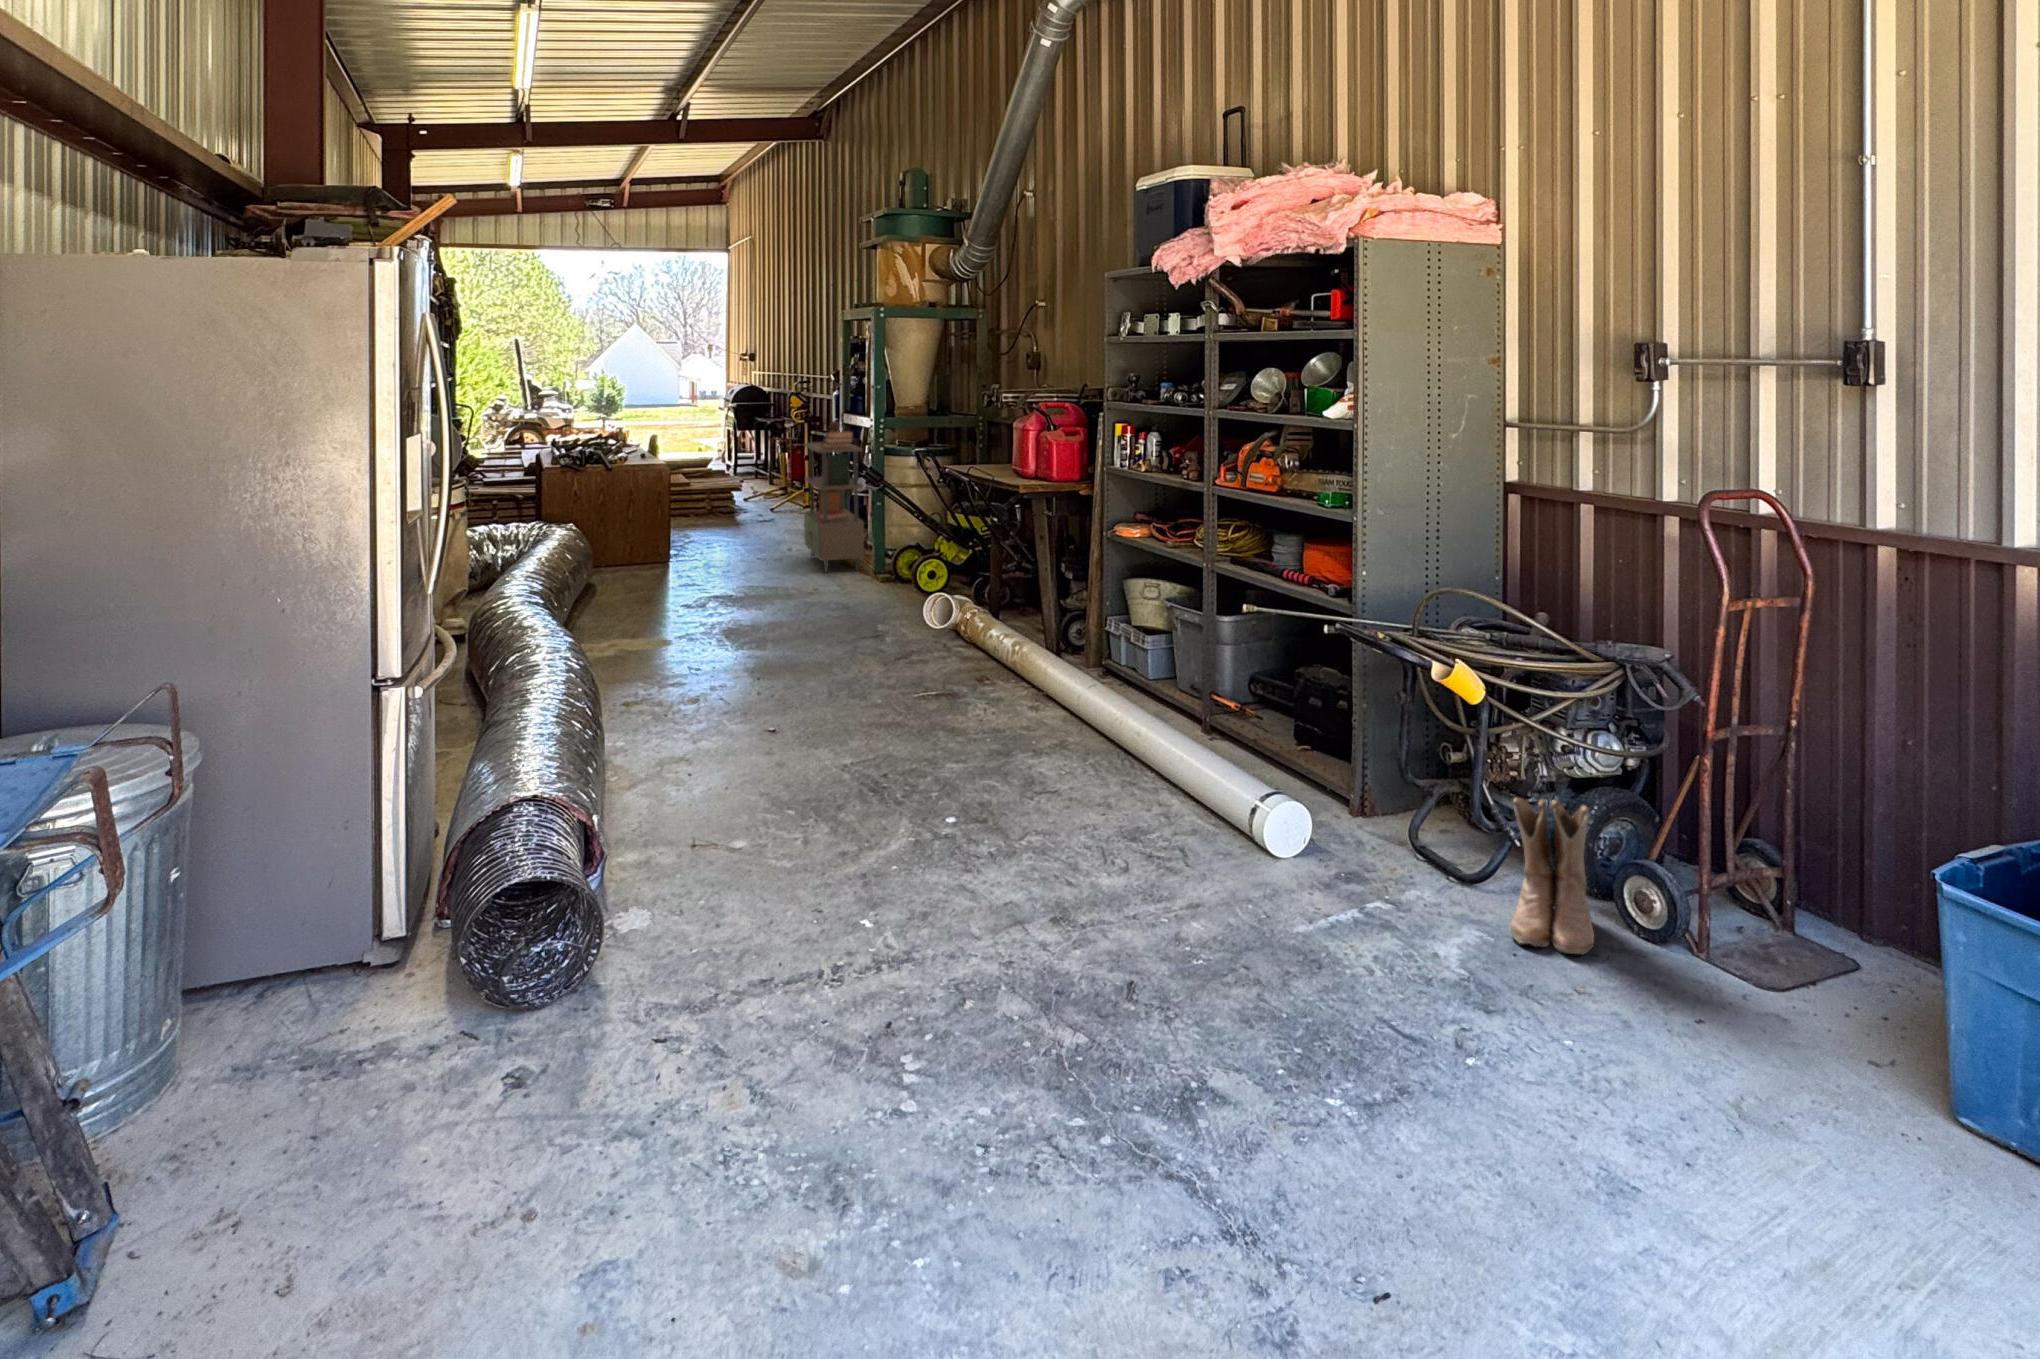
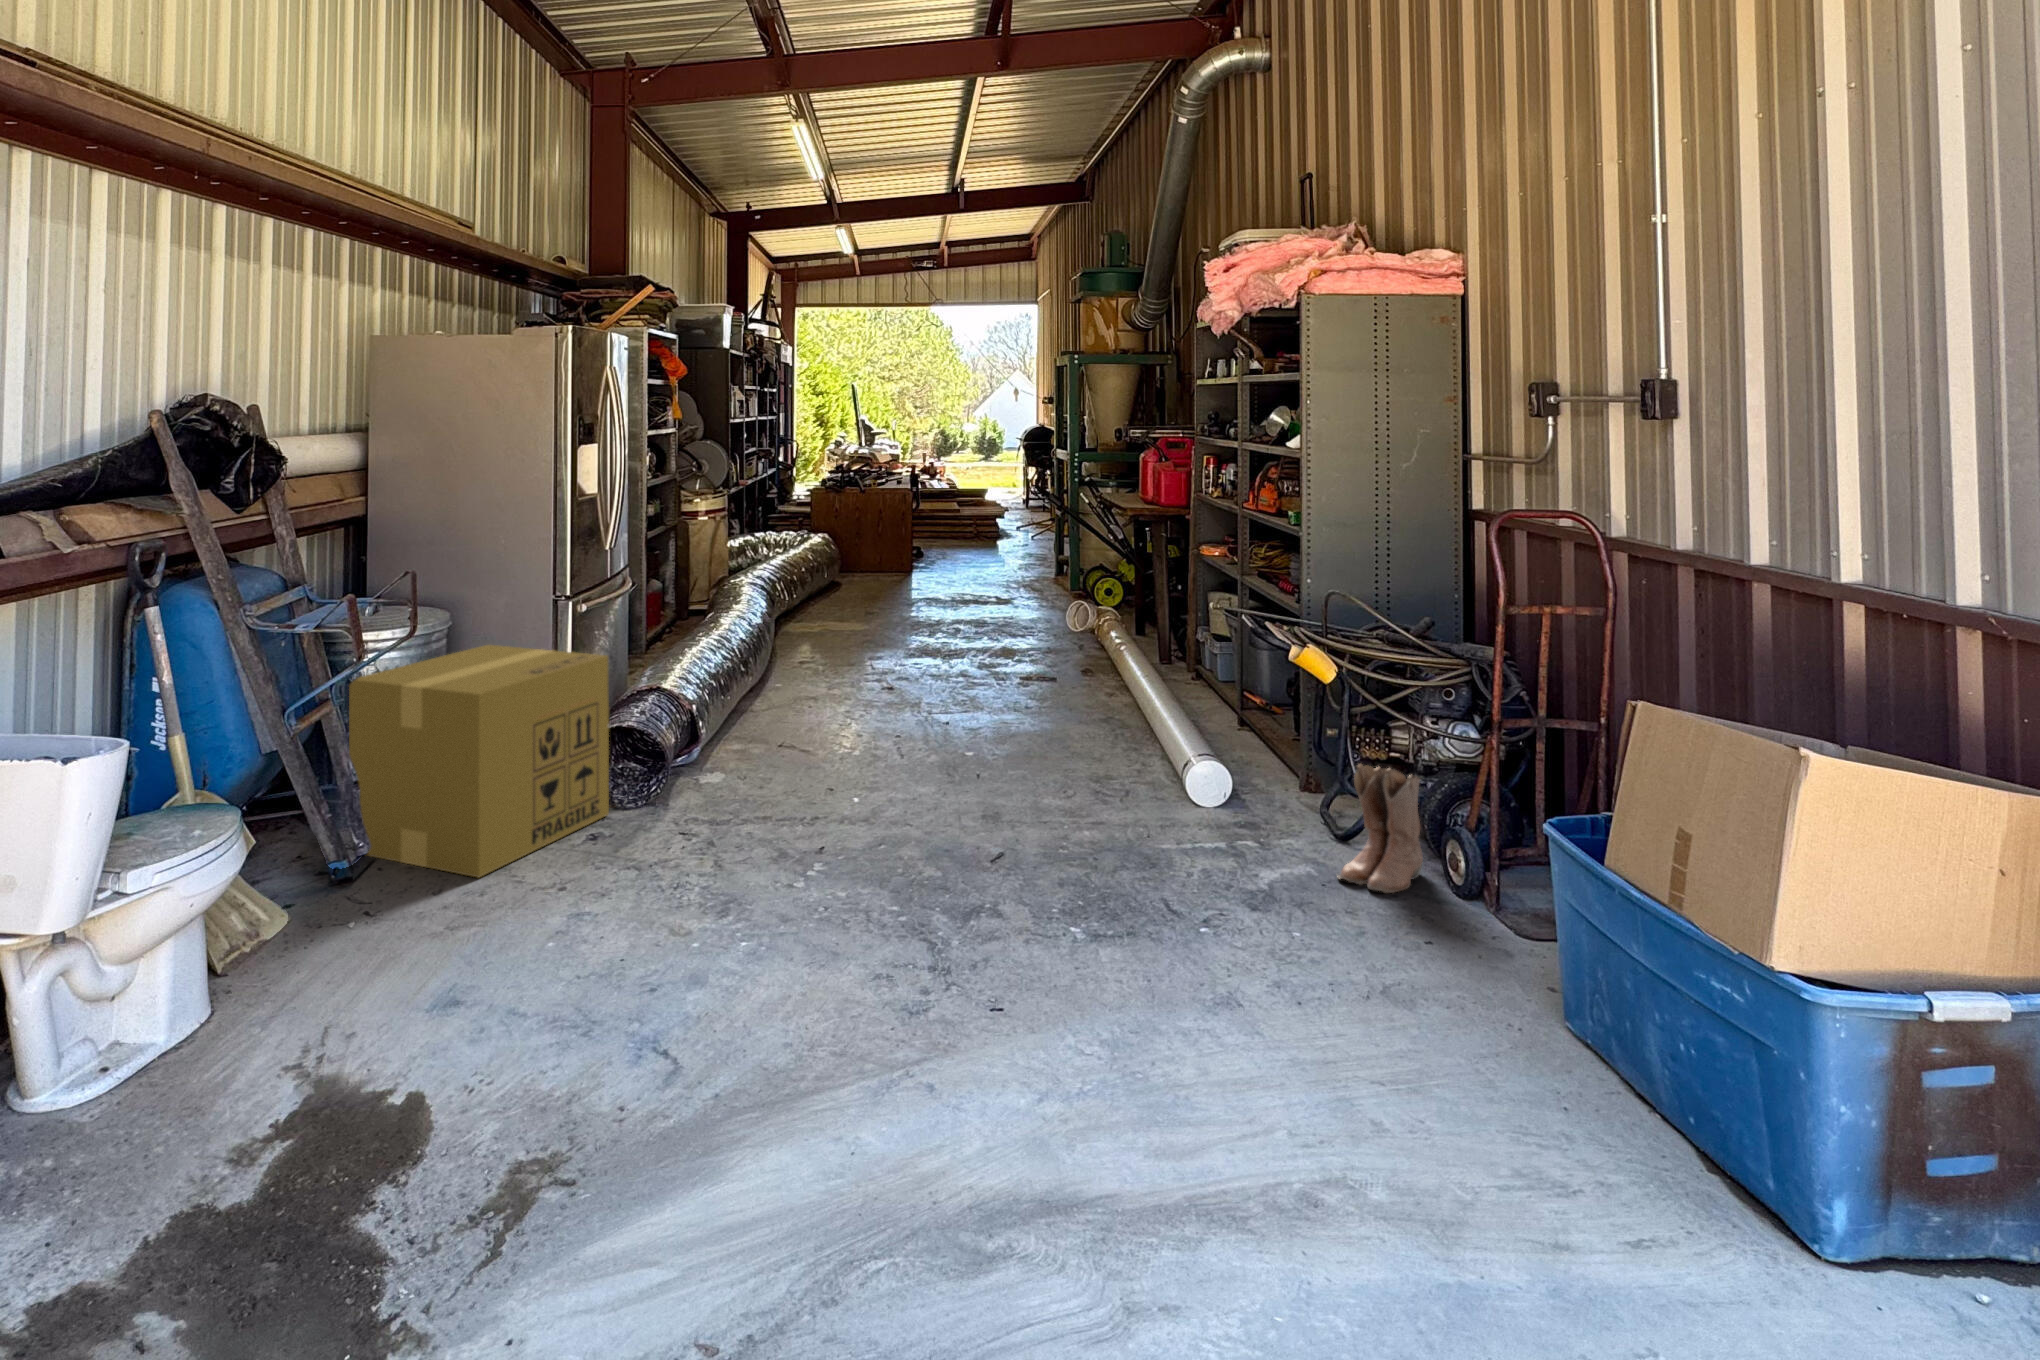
shelving unit: present [804,421,864,572] -> none [1030,455,1071,589]
cardboard box: none [37,776,512,1225] -> present [349,645,609,878]

